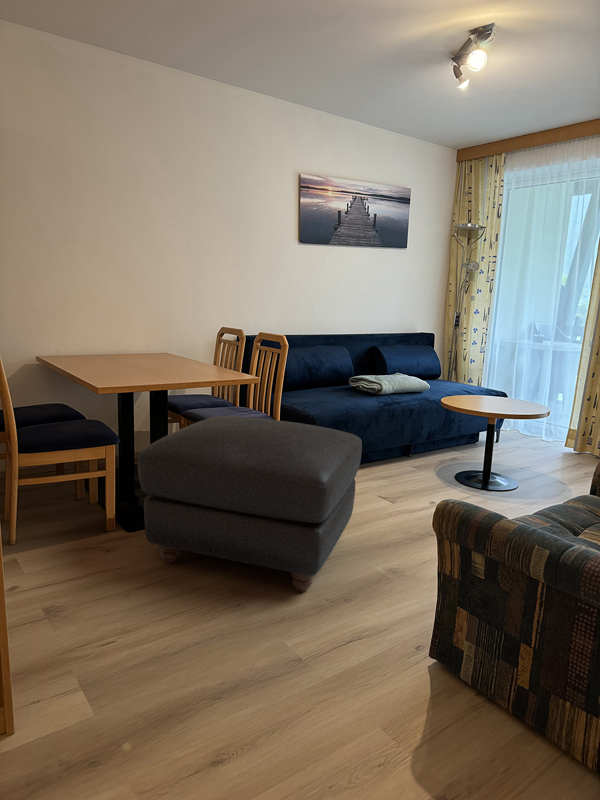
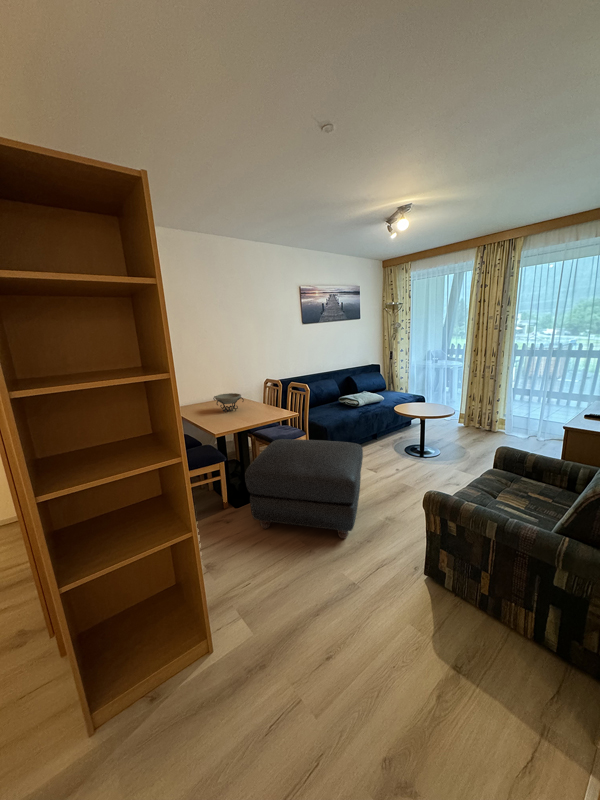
decorative bowl: none [117,334,167,365] -> present [213,393,244,412]

